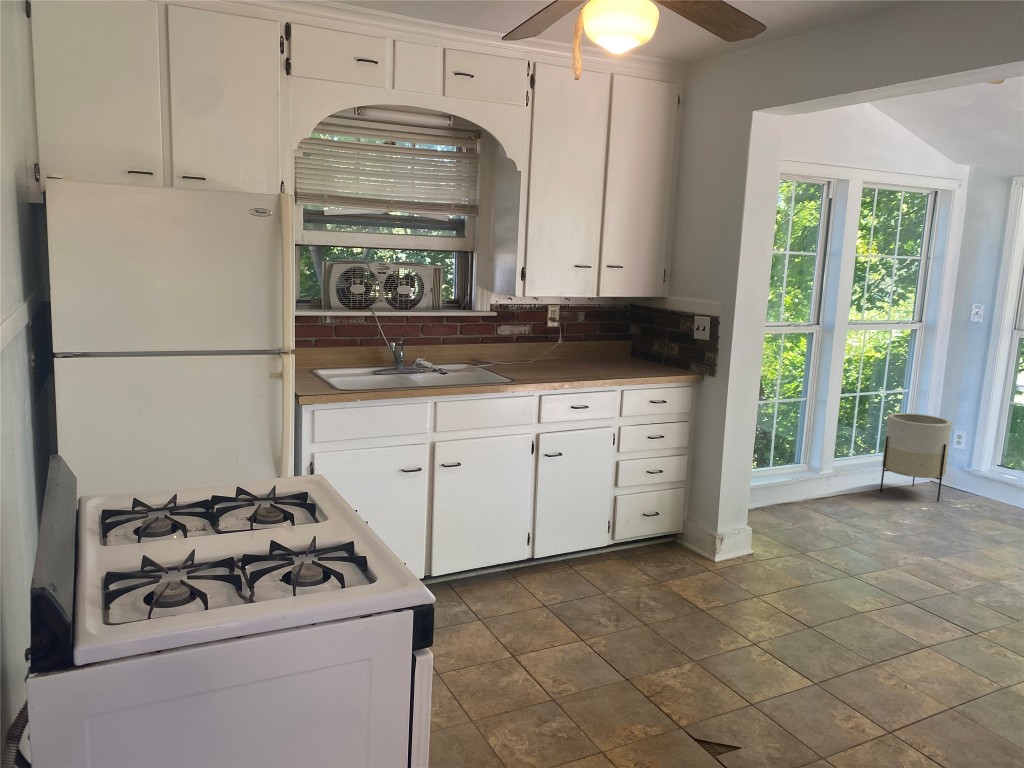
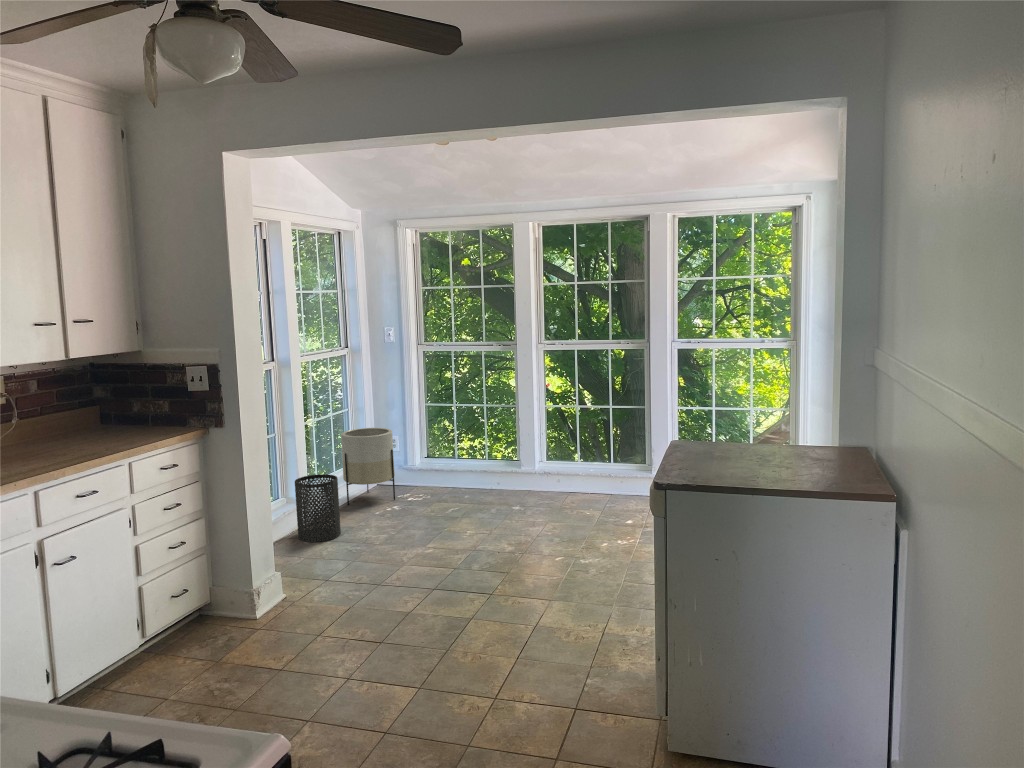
trash can: none [804,448,857,519] -> present [295,474,341,542]

